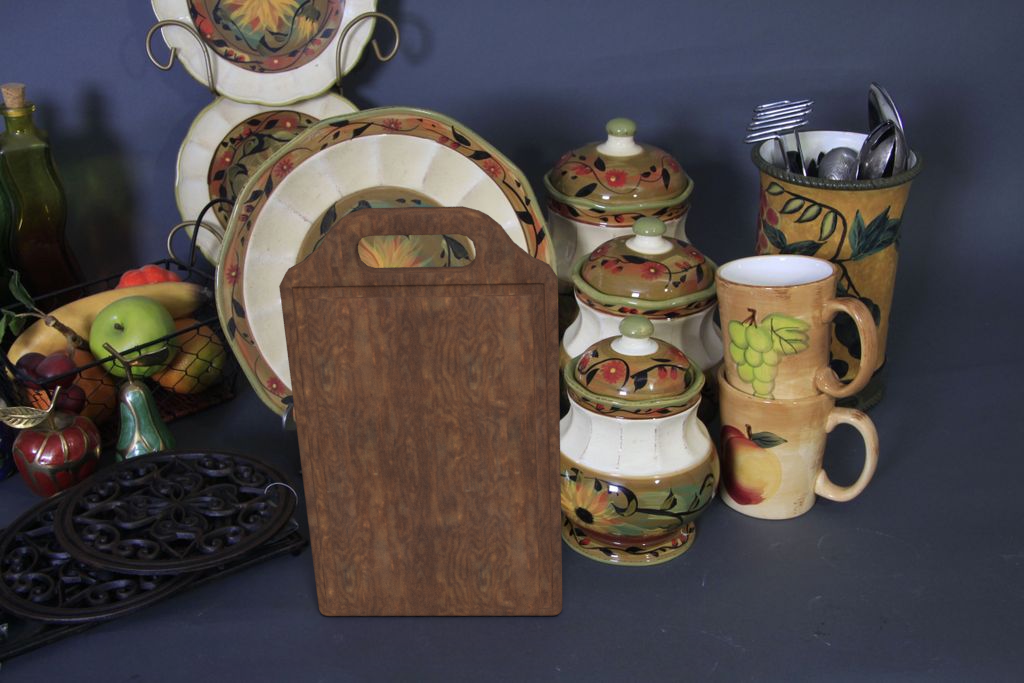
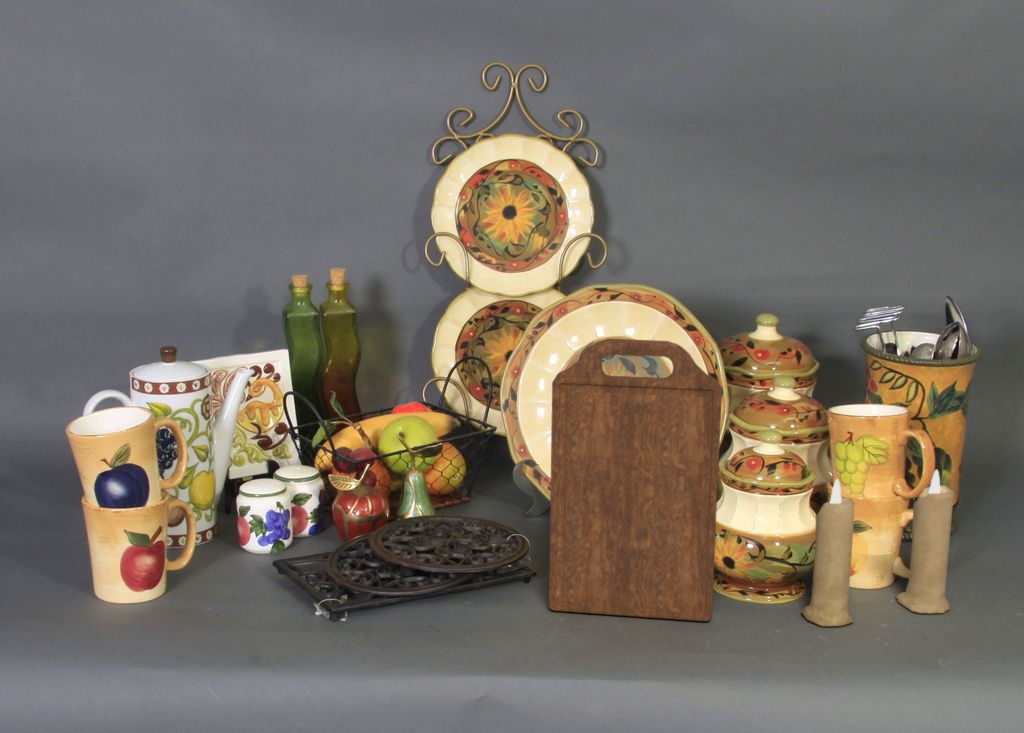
candle: none [691,347,915,608] -> present [801,470,954,626]

